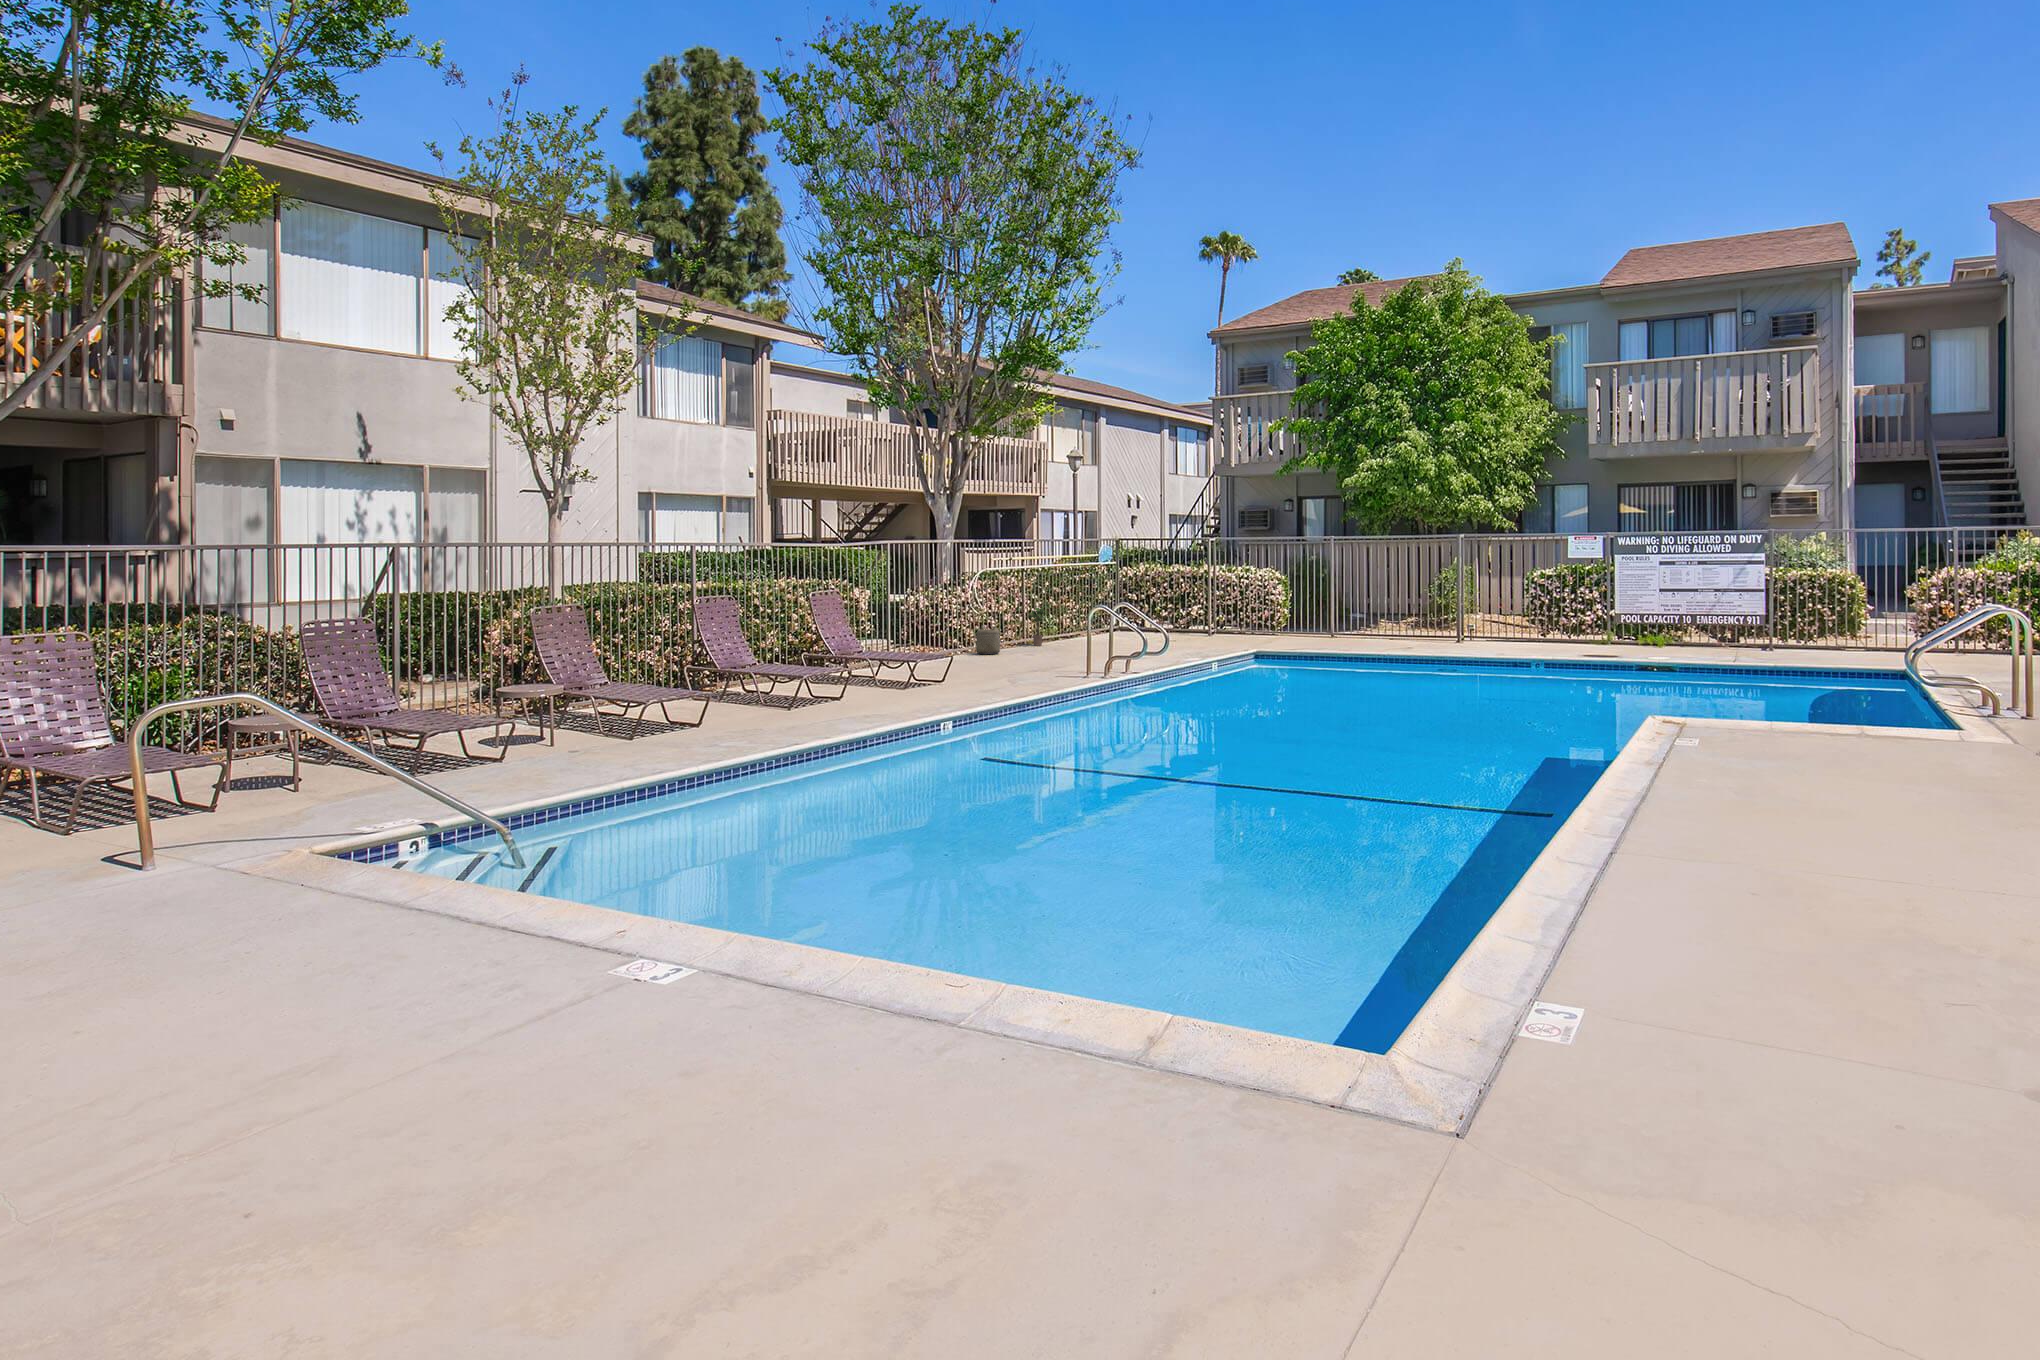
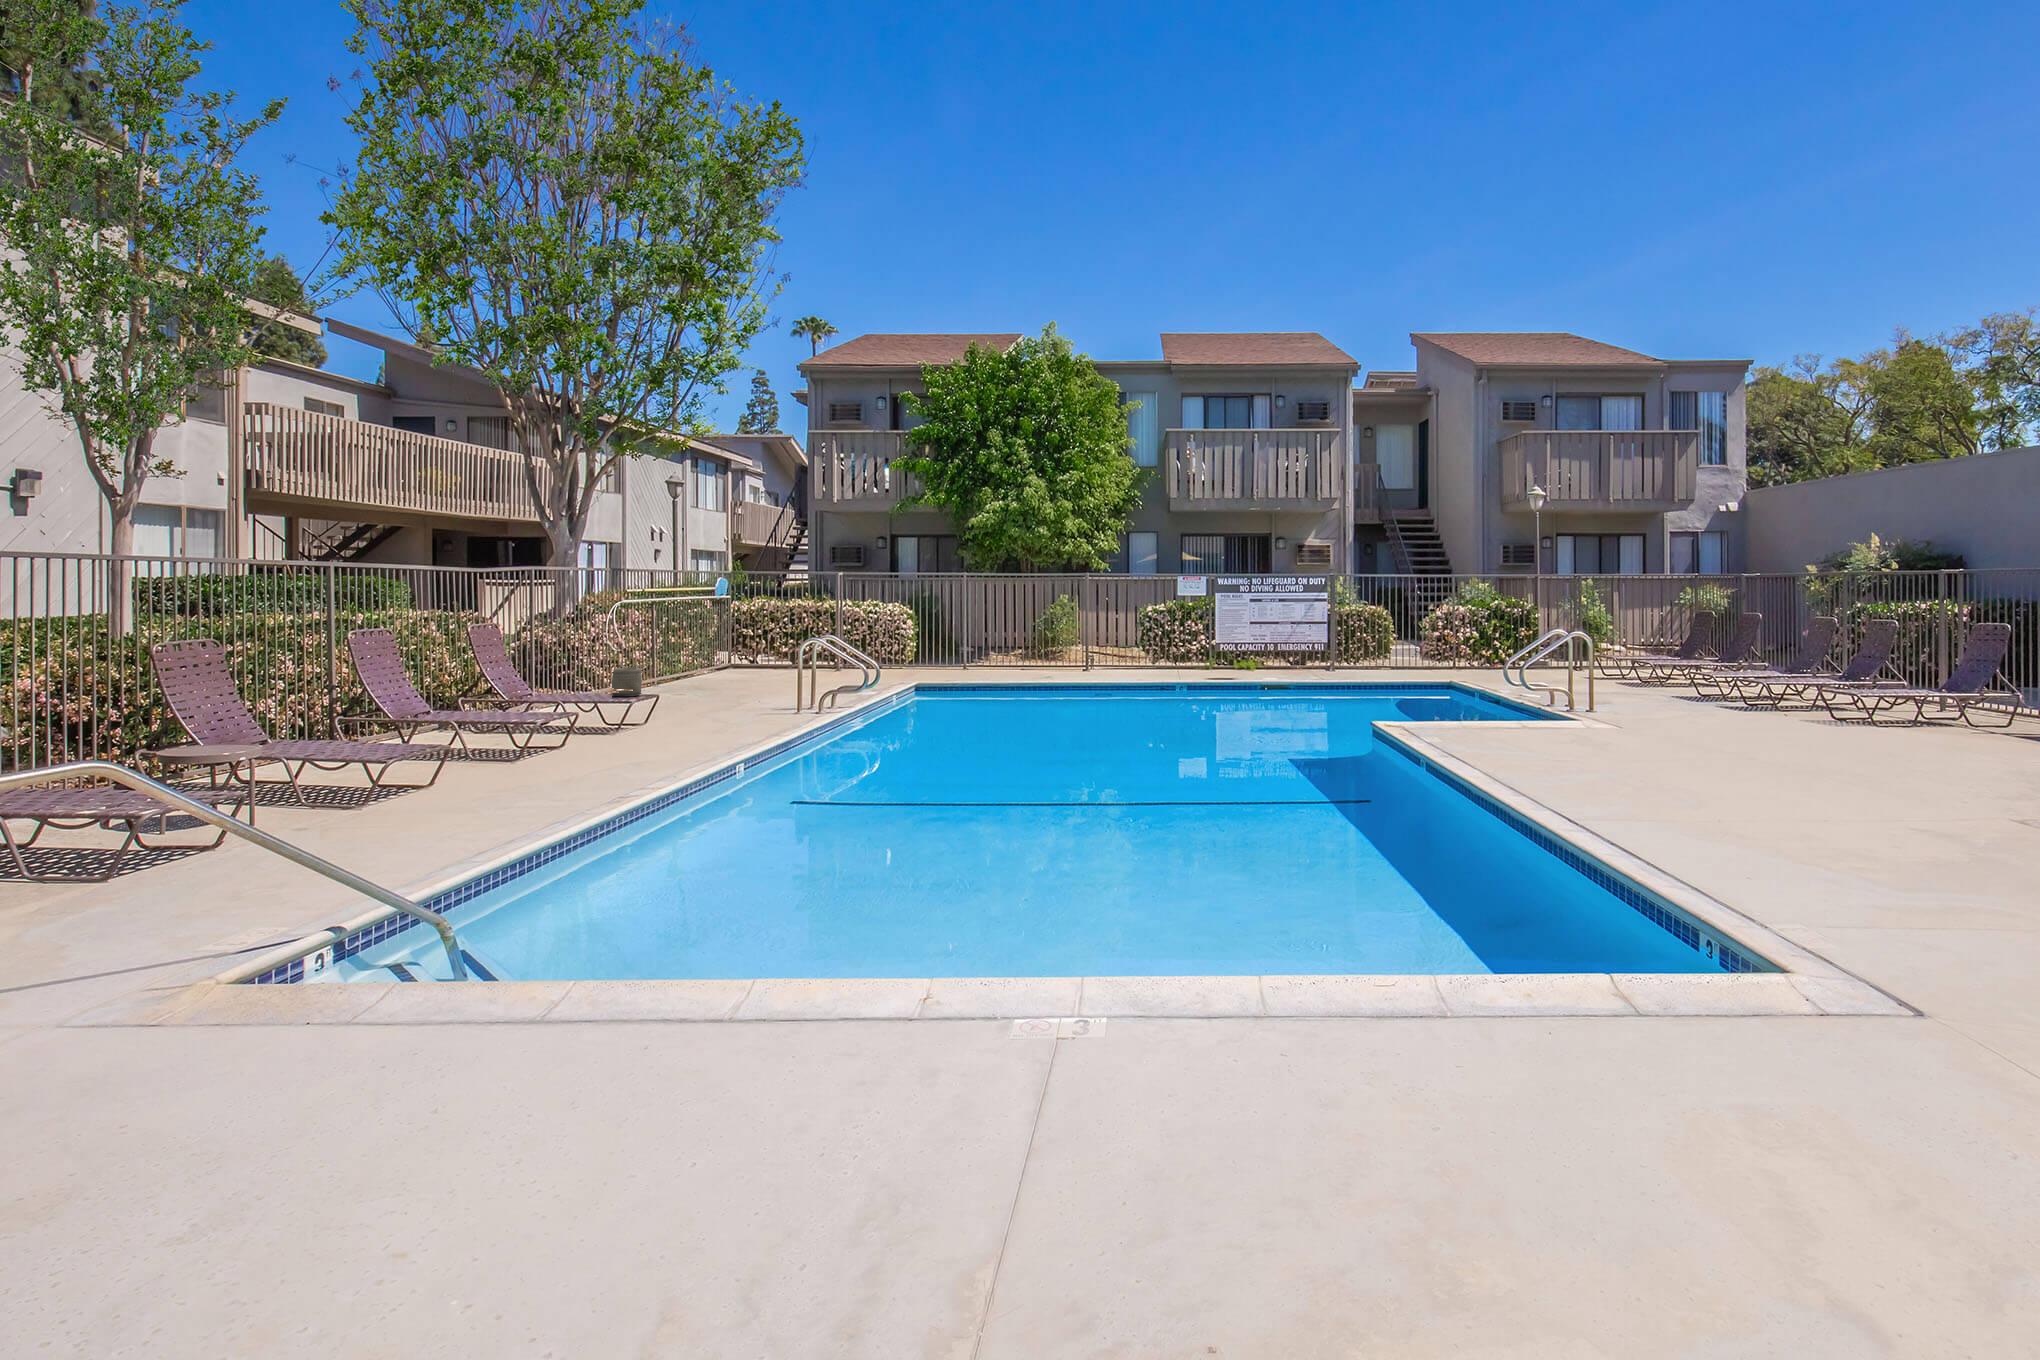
potted plant: present [1029,606,1047,646] -> none [654,642,679,687]

